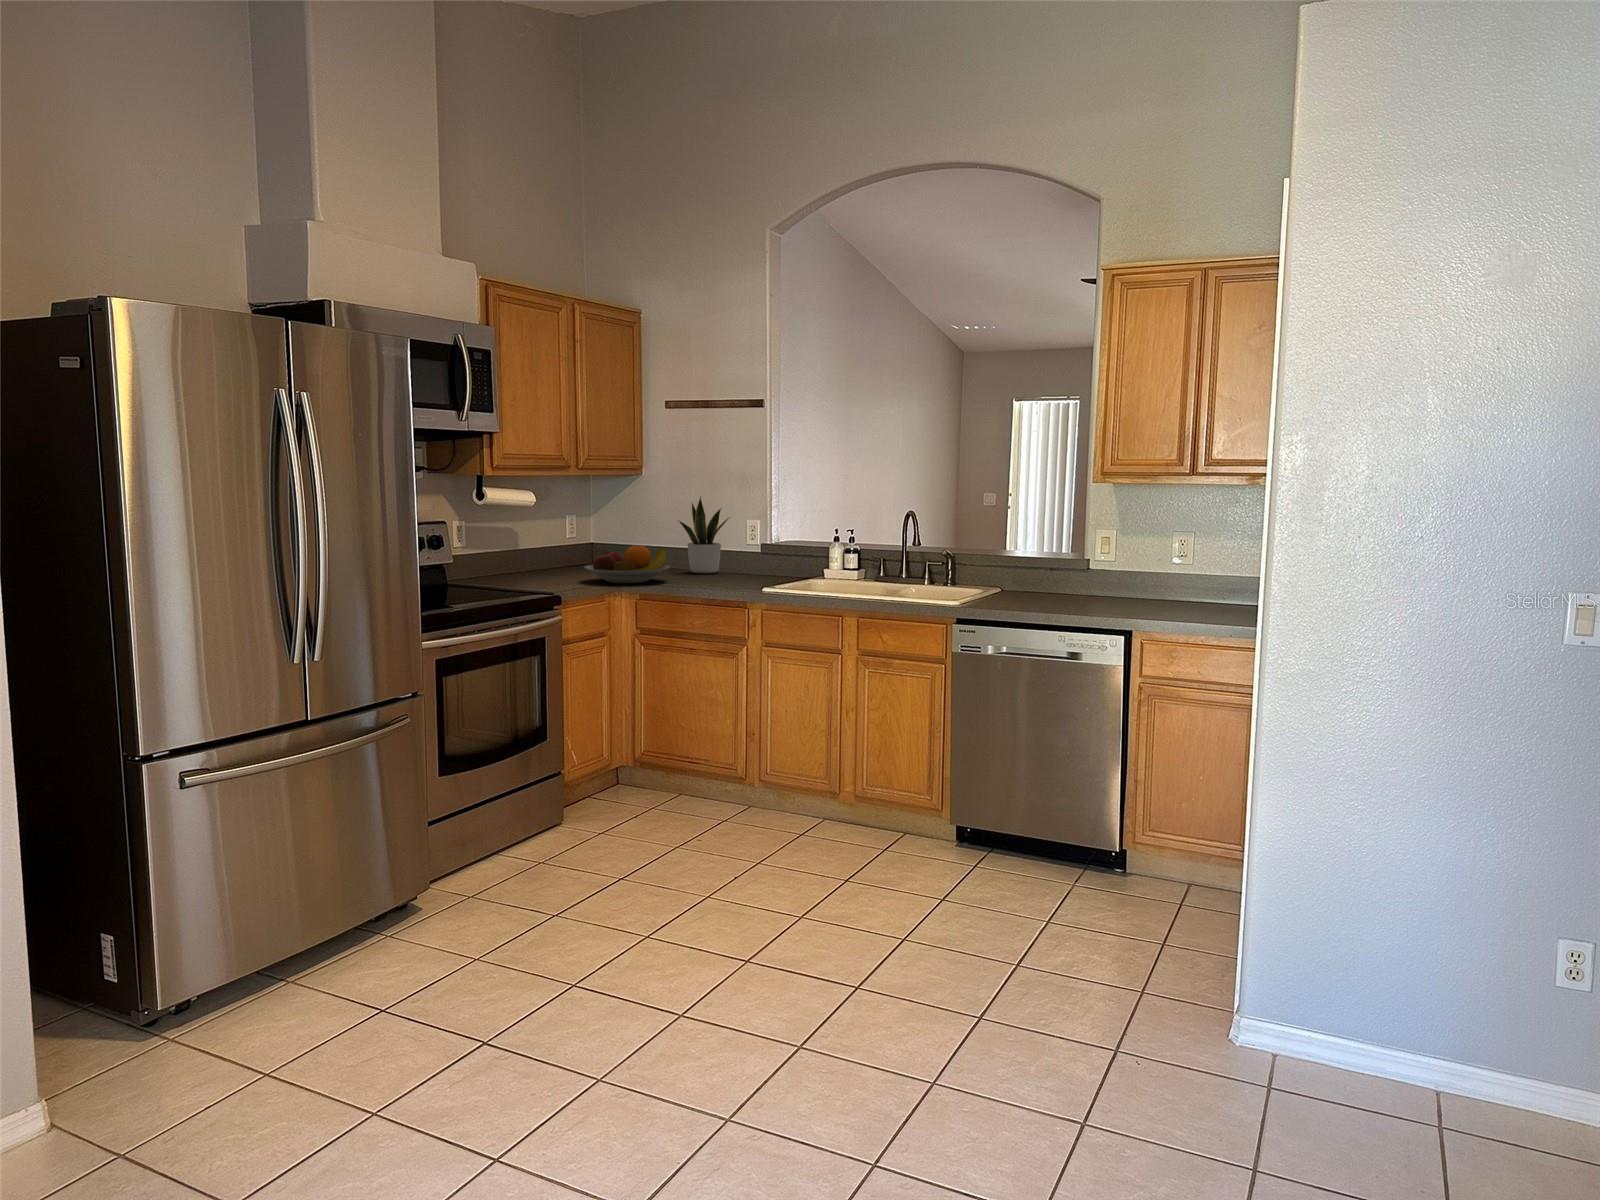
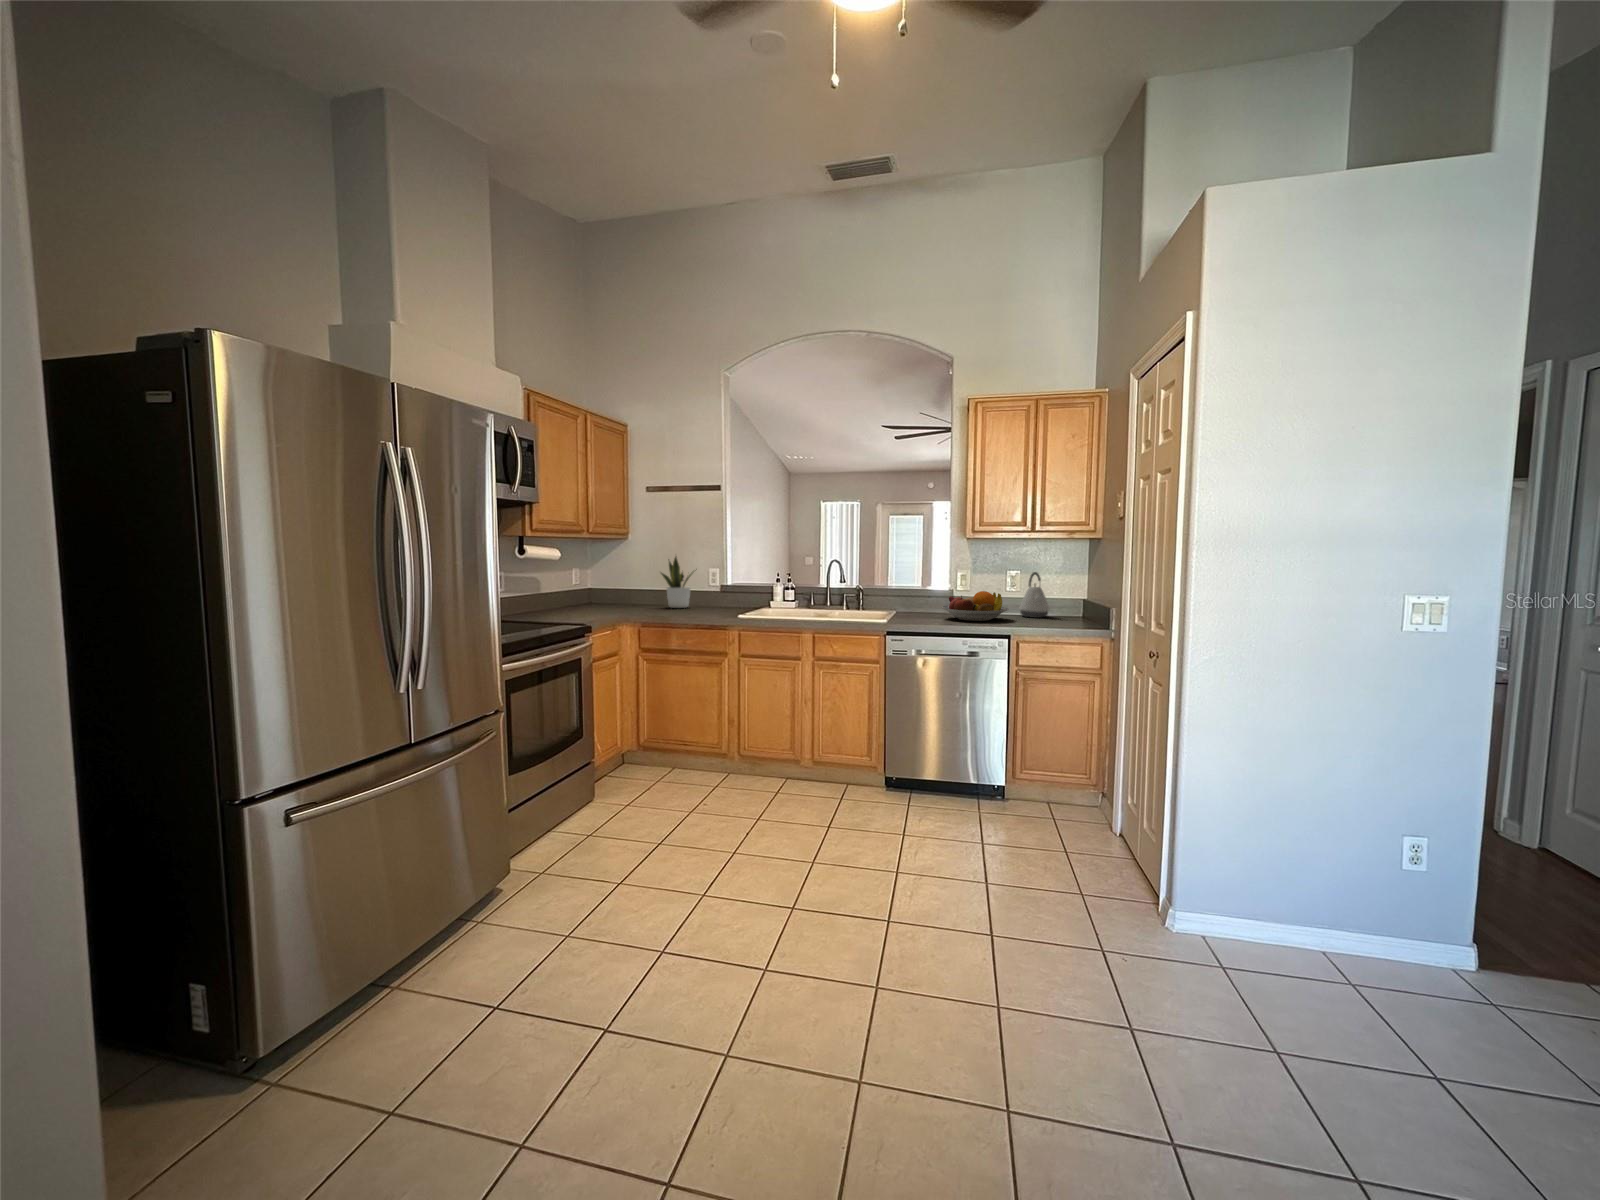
kettle: none [1184,534,1230,605] -> present [1019,572,1049,618]
fruit bowl: present [584,545,670,583] -> present [941,591,1009,621]

